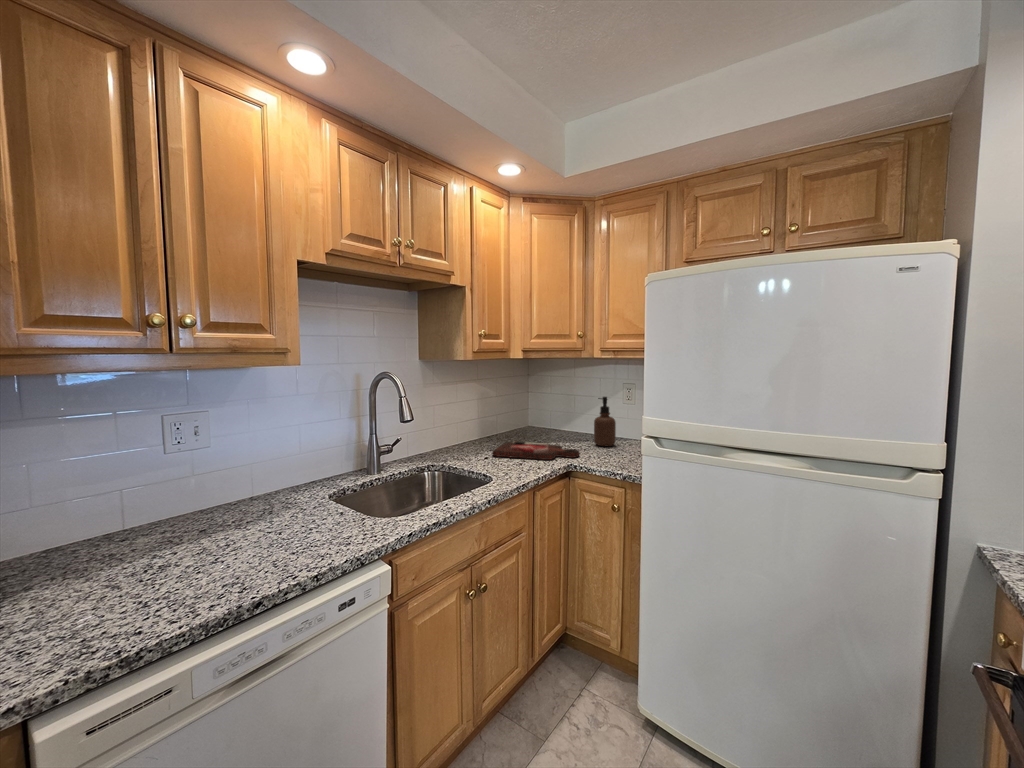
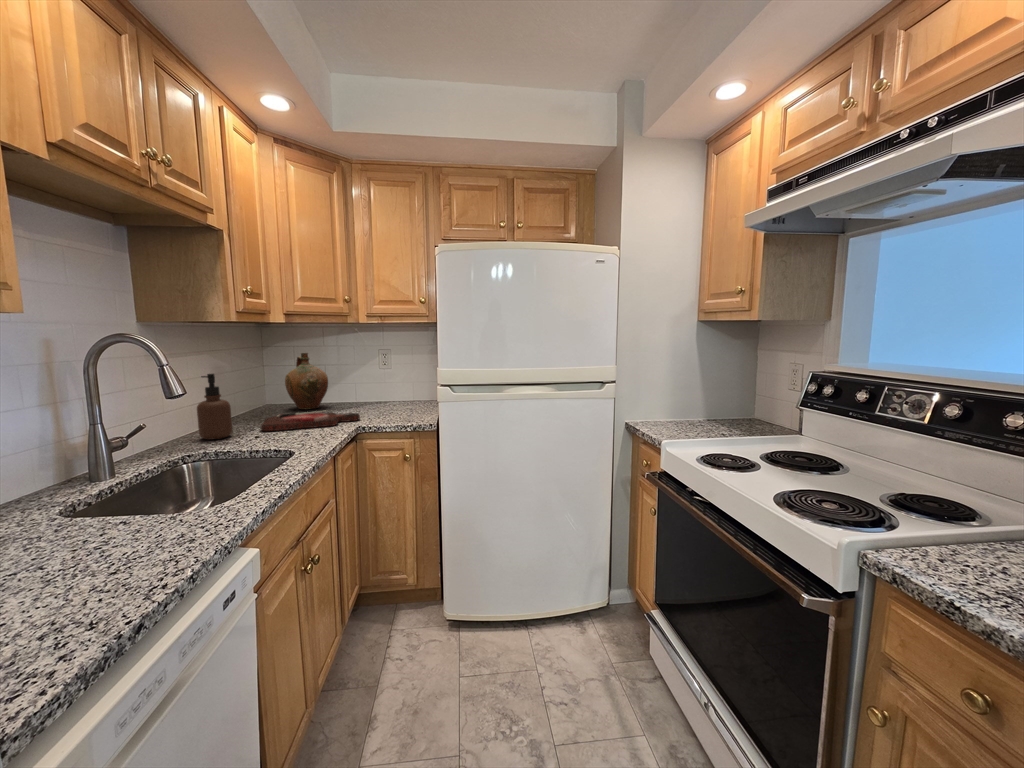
ceramic jug: none [534,384,570,438] -> present [285,353,328,409]
soap dispenser: present [594,397,616,446] -> present [197,374,232,440]

